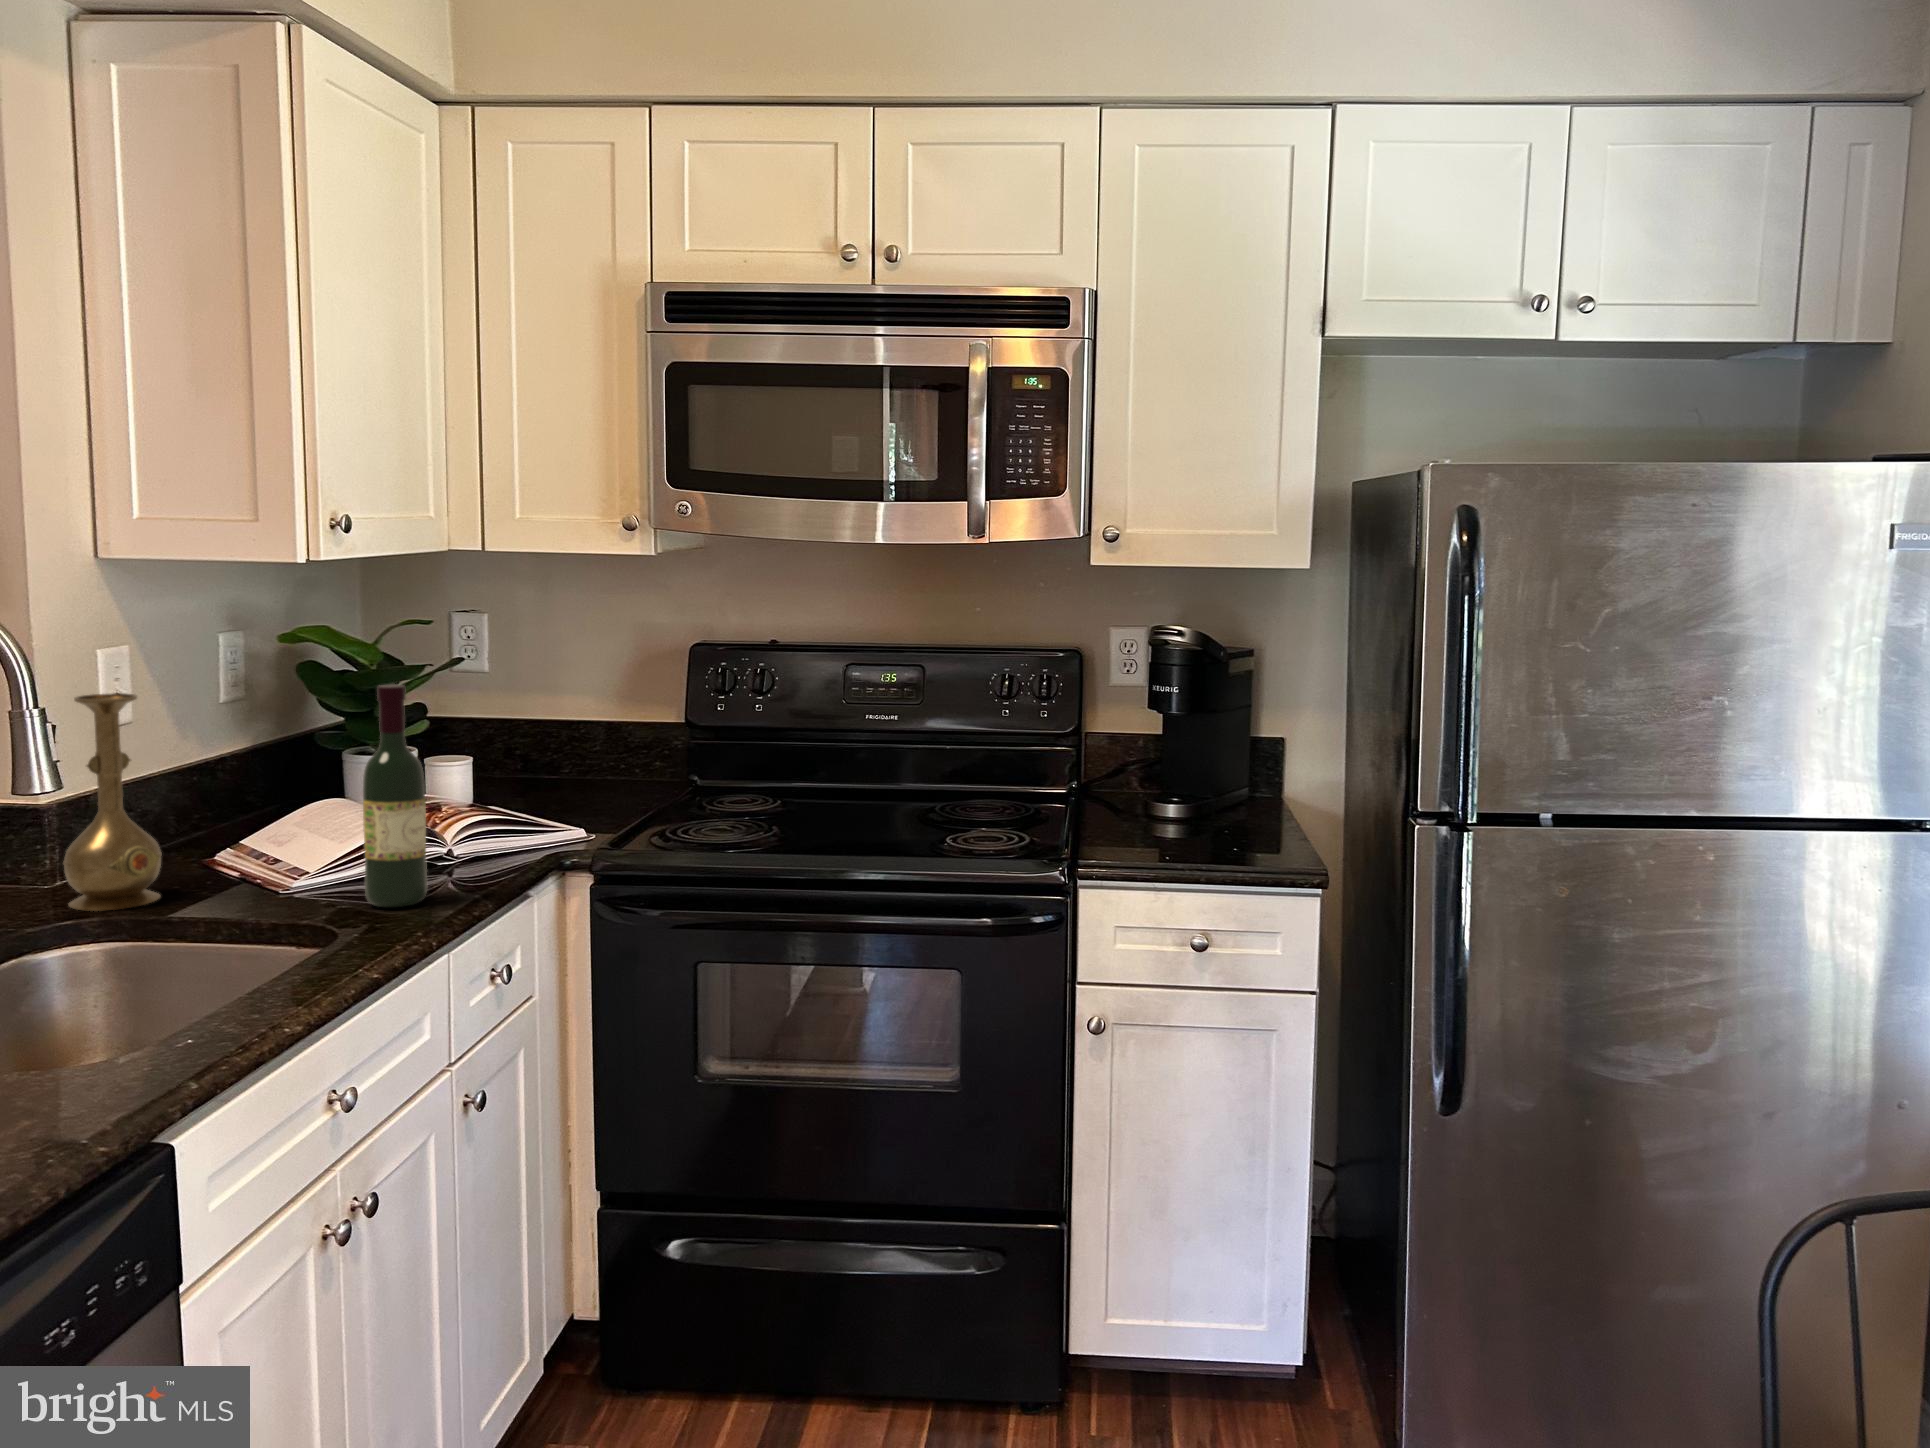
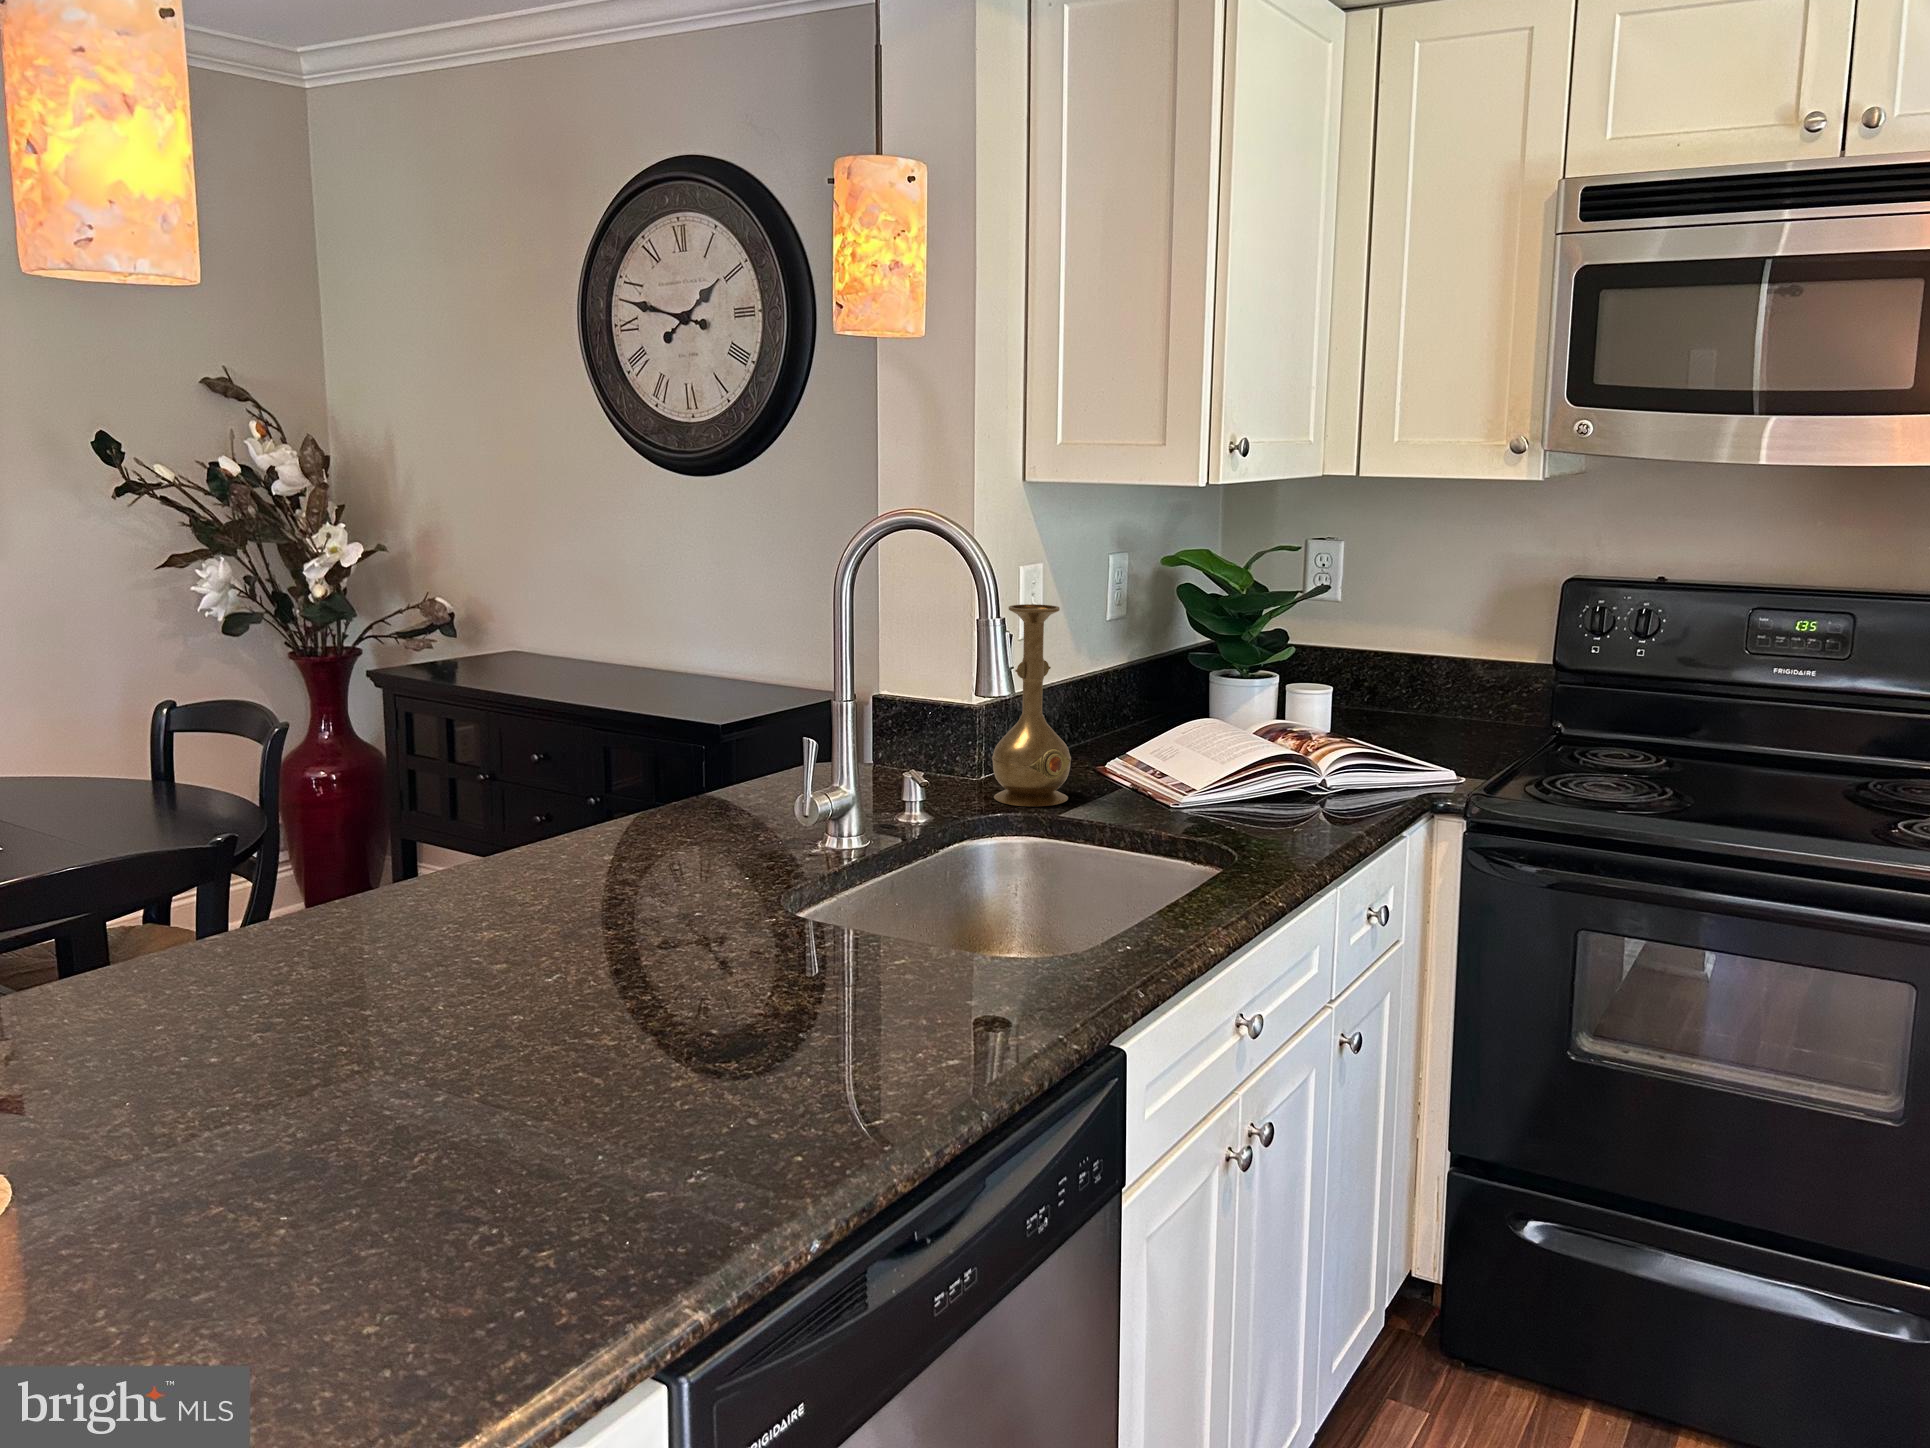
wine bottle: present [363,684,427,907] -> none [1254,608,1318,834]

